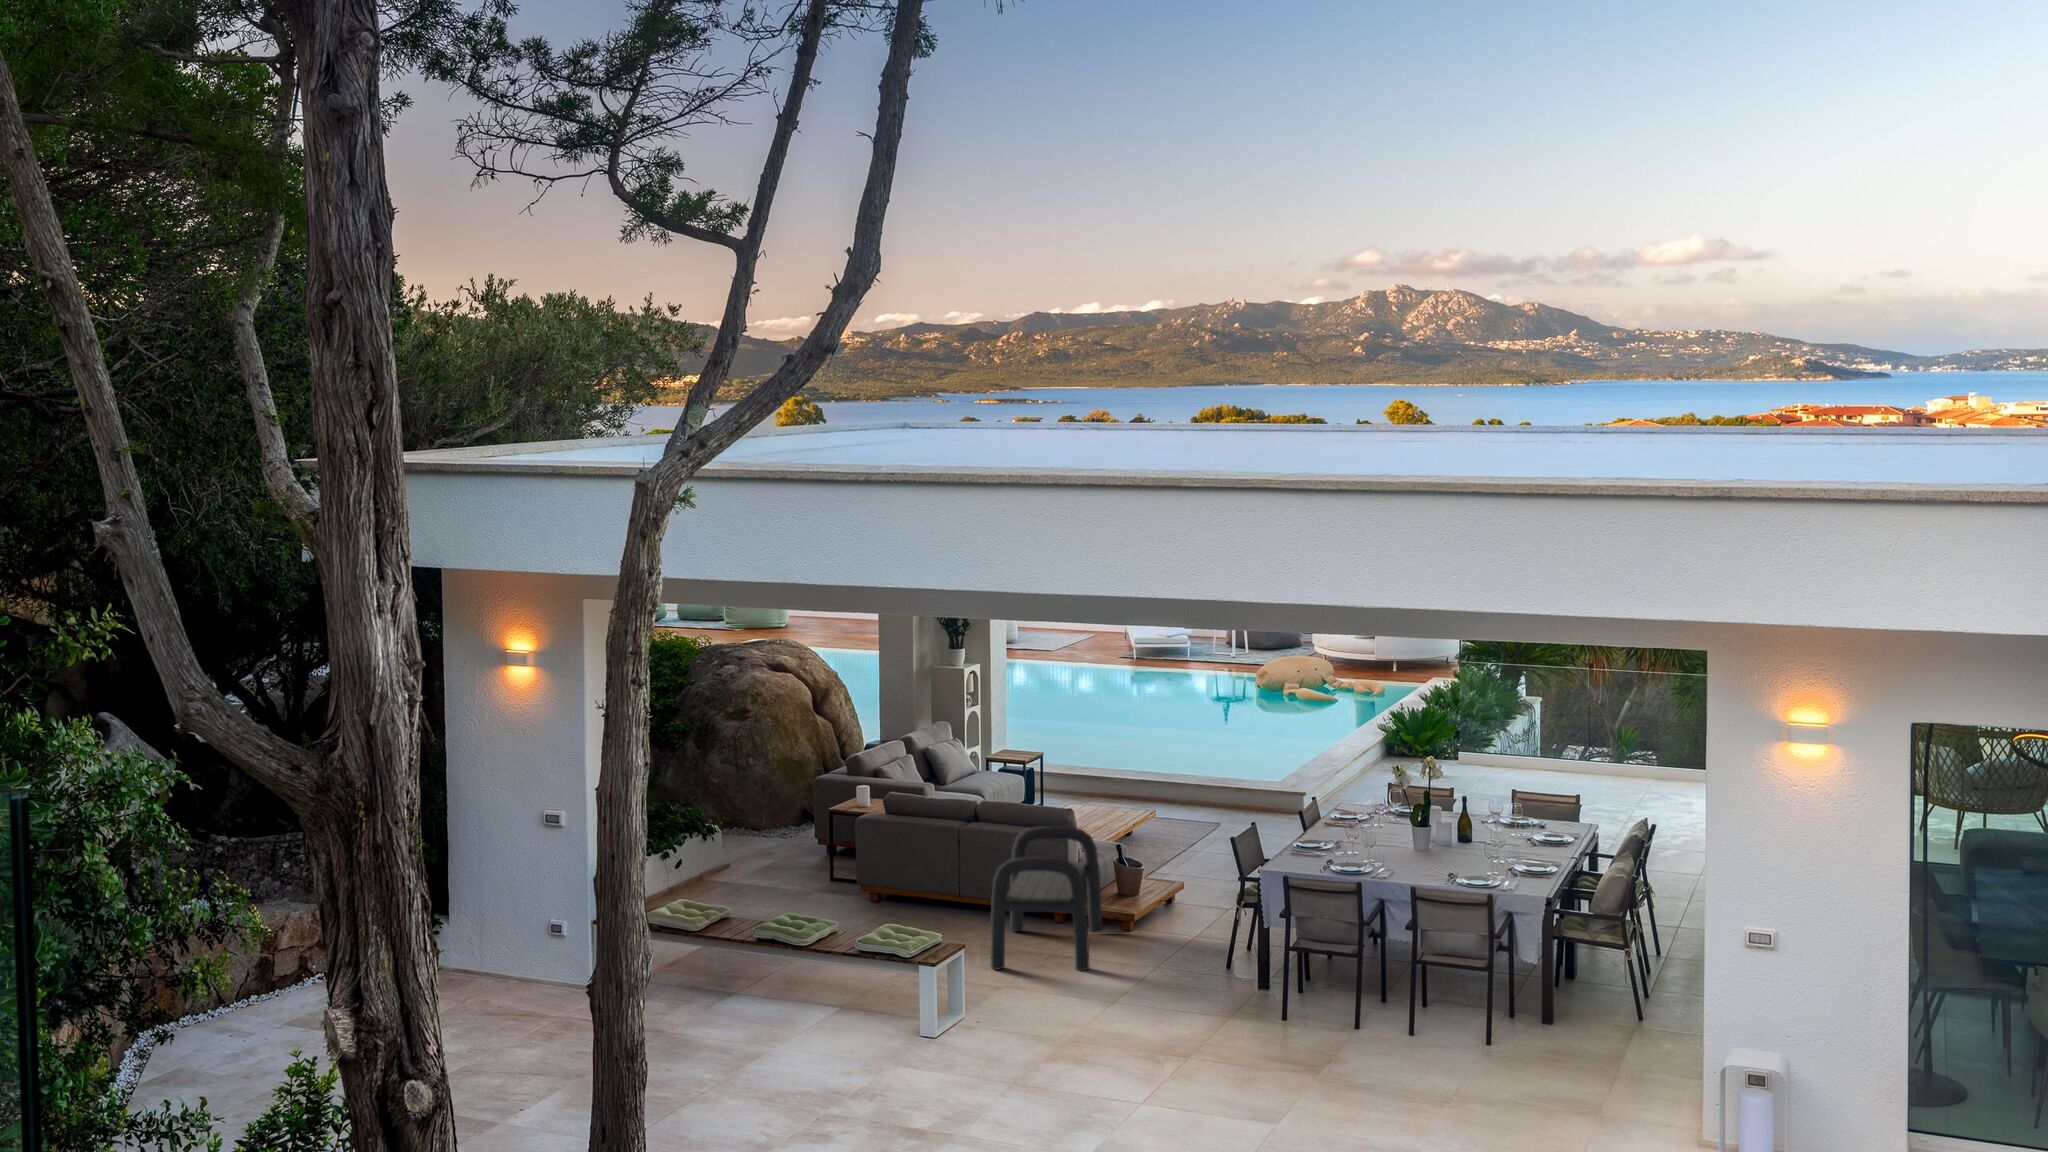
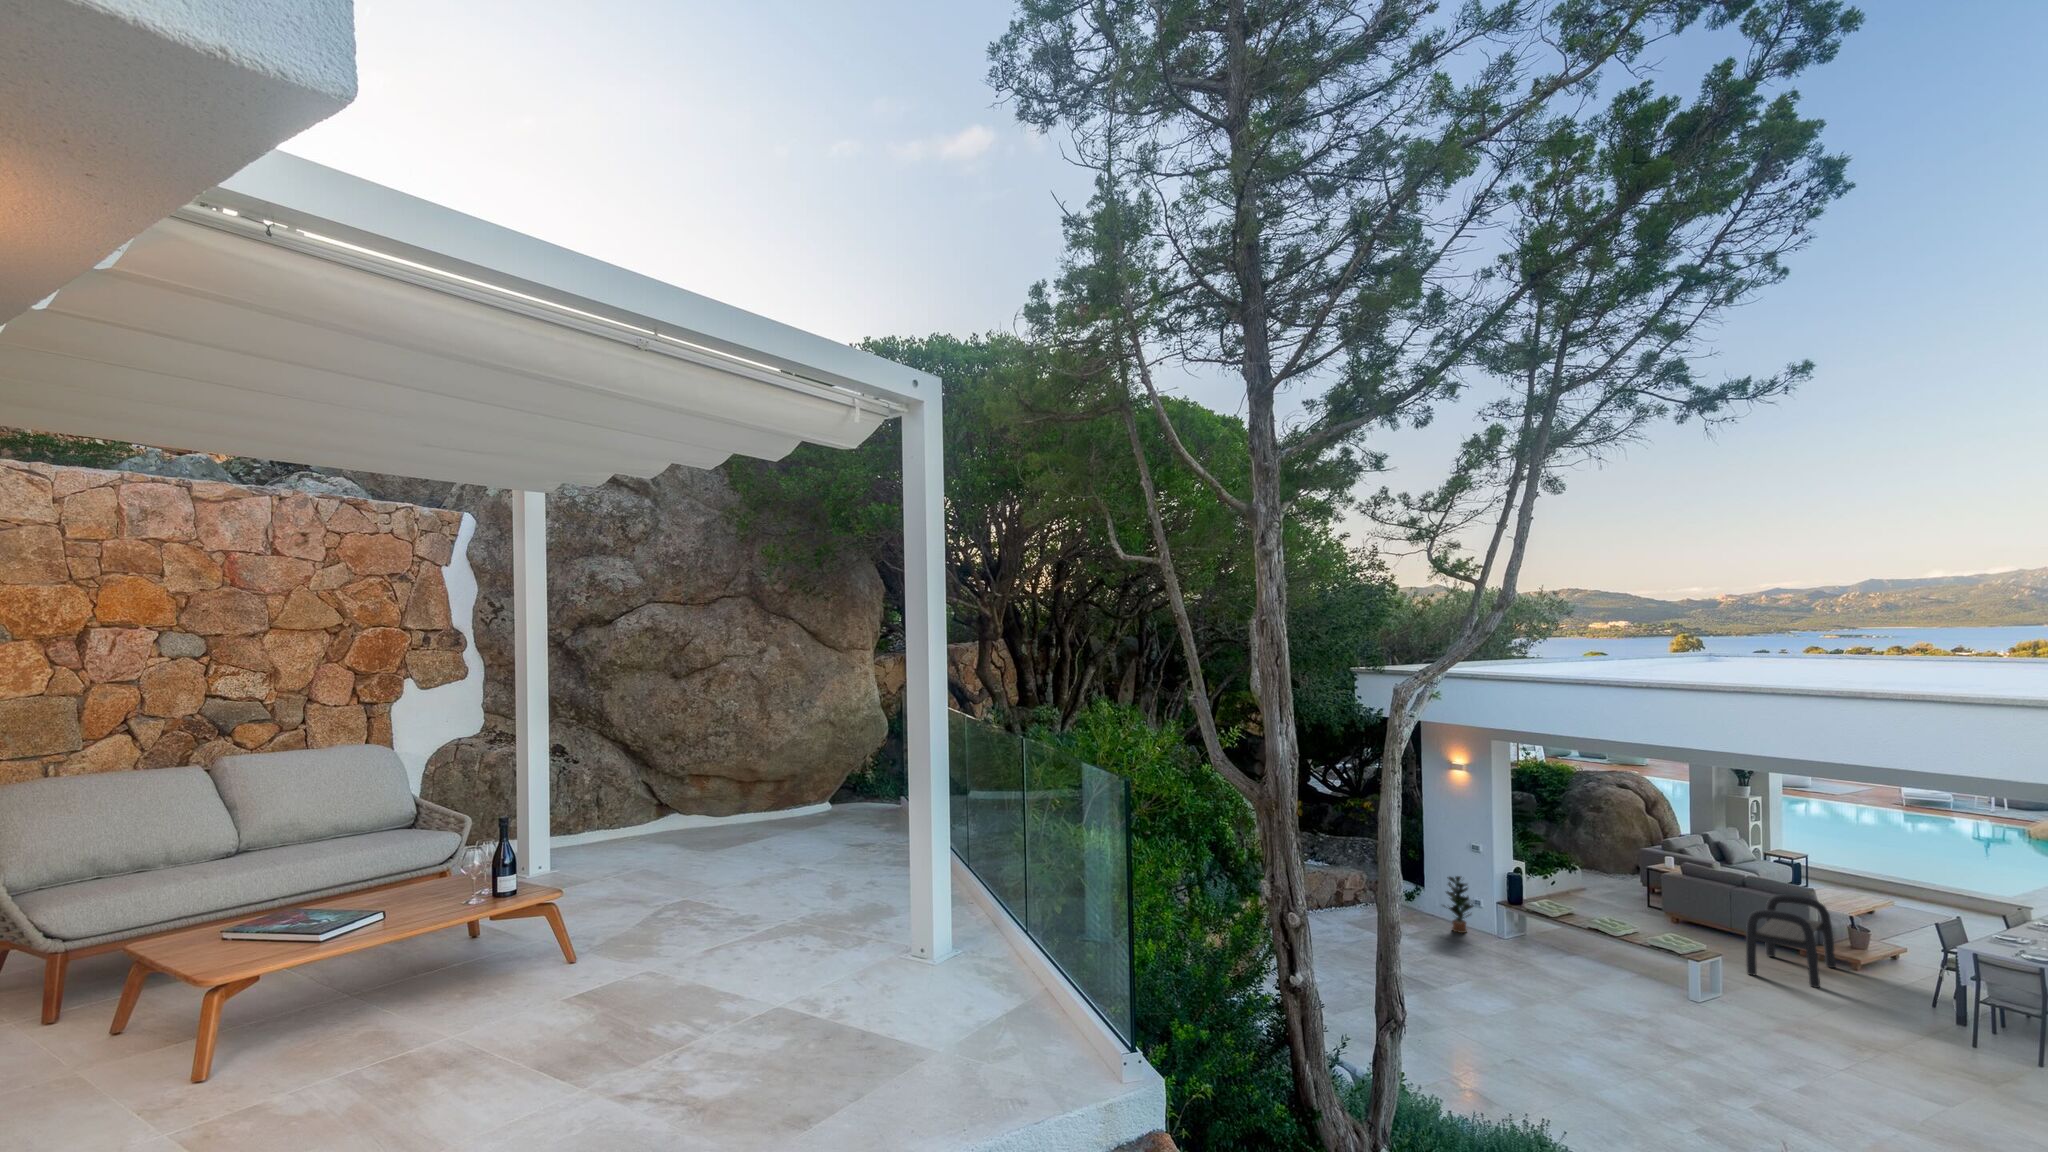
potted plant: none [487,882,554,993] -> present [1443,876,1473,933]

